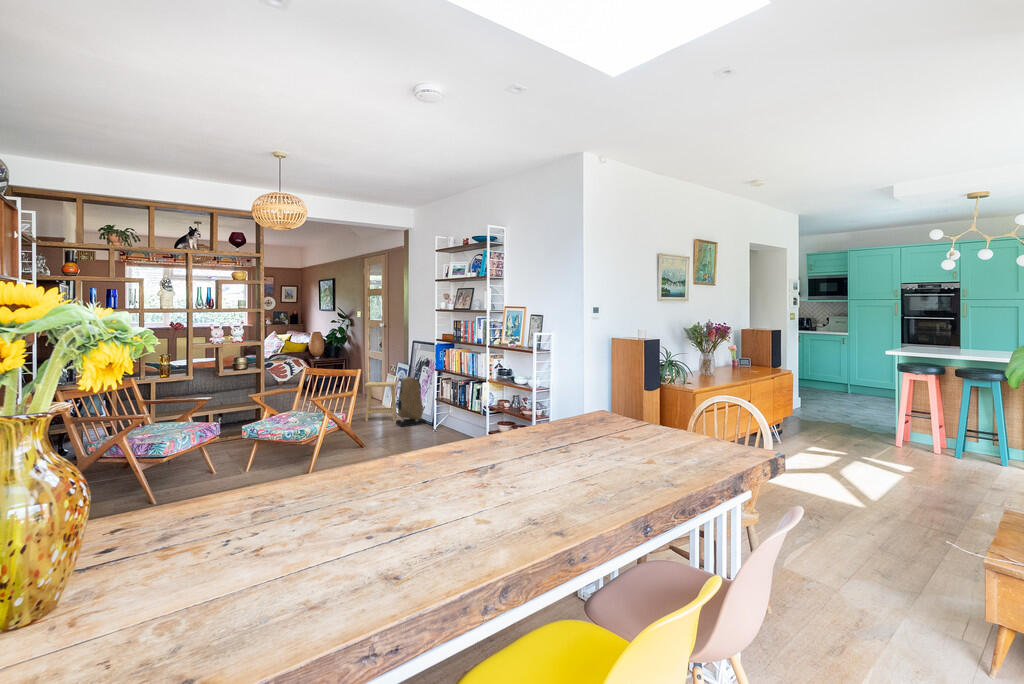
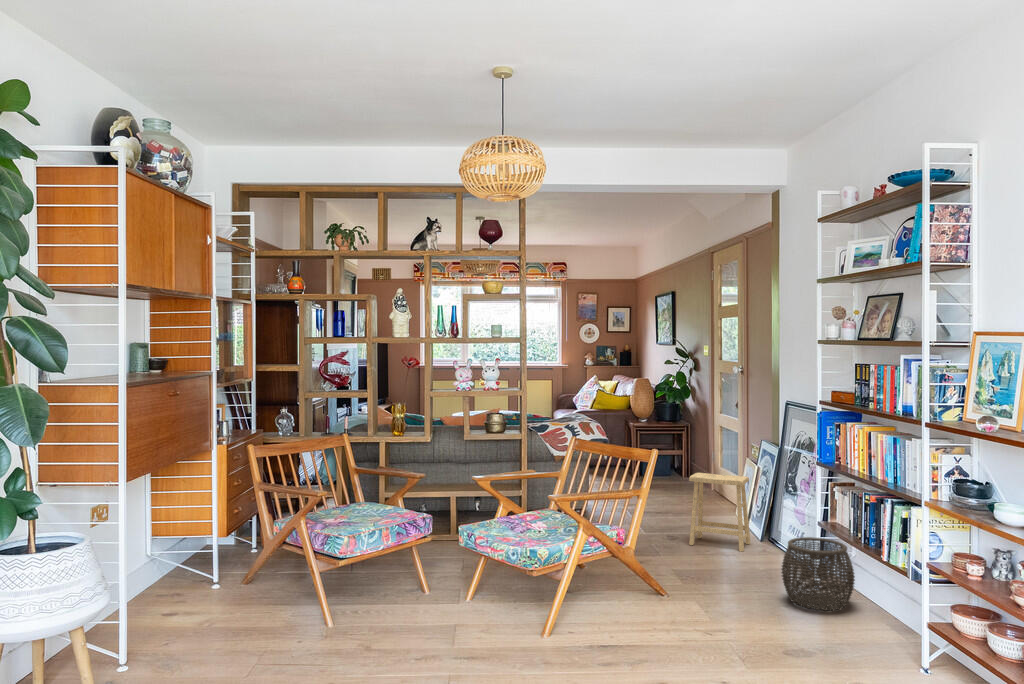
speaker: present [396,377,426,427] -> none [742,470,802,569]
woven basket: none [422,405,455,438] -> present [781,537,855,611]

